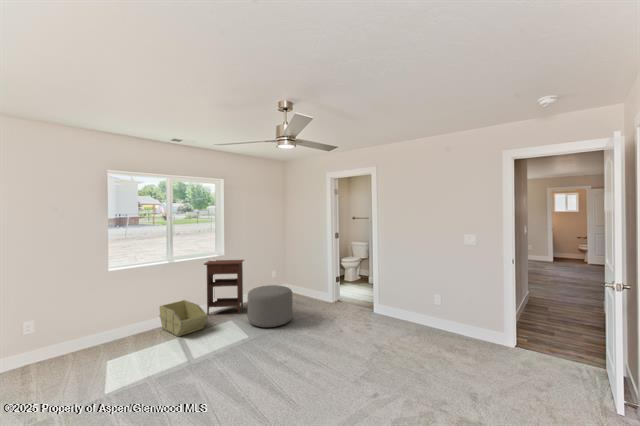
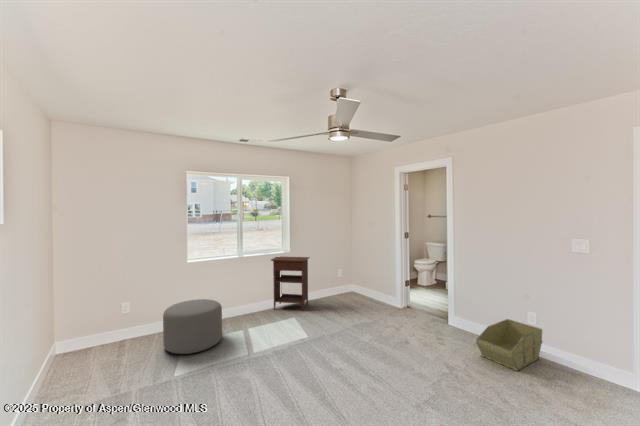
ottoman: present [247,285,293,327] -> present [163,299,222,354]
storage bin: present [160,300,208,337] -> present [476,319,542,371]

